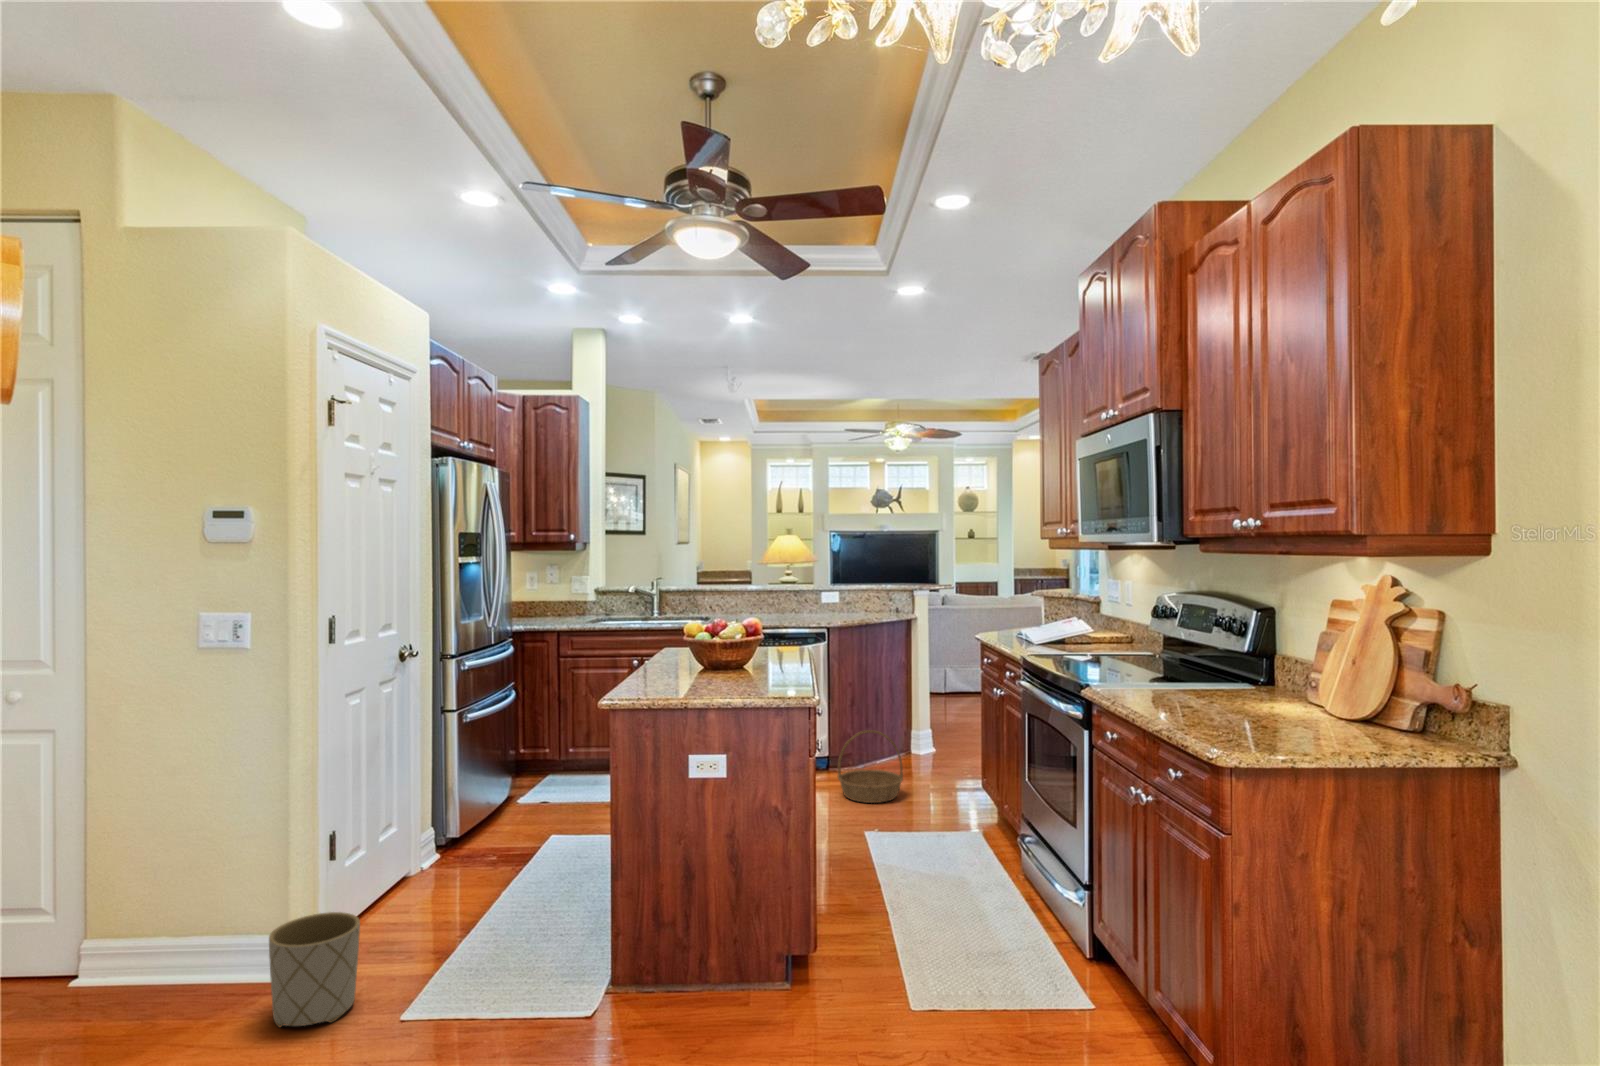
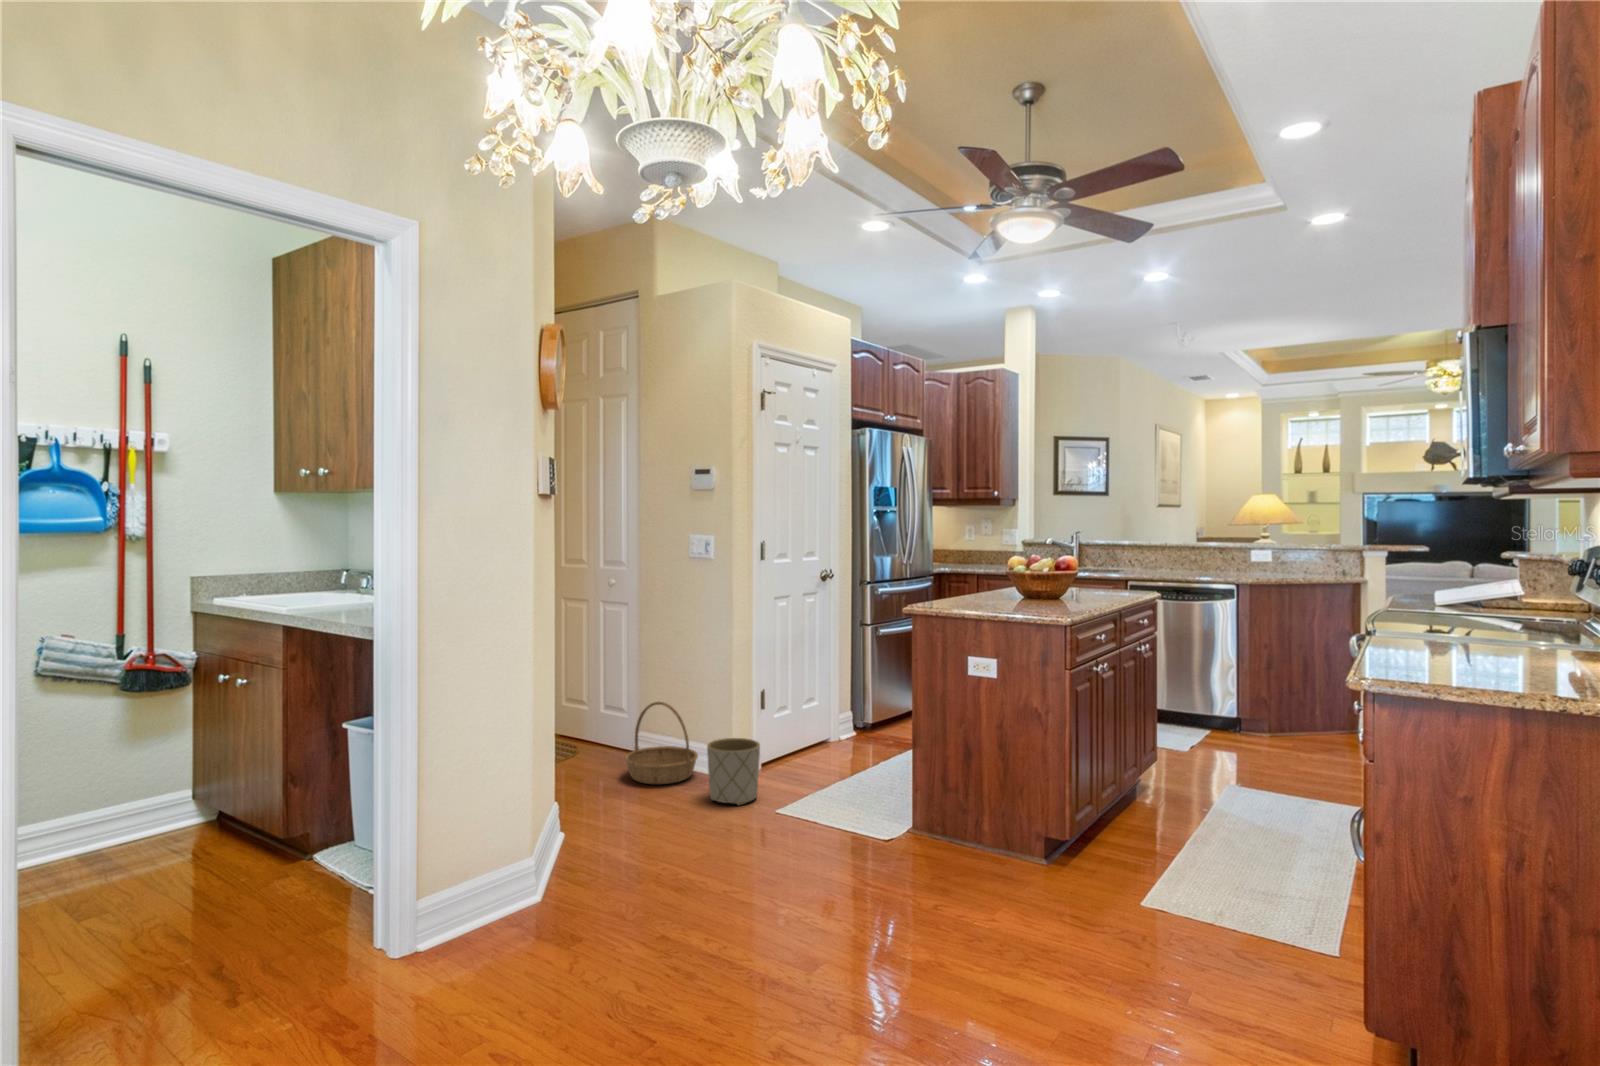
basket: present [837,730,903,803] -> present [625,702,698,784]

